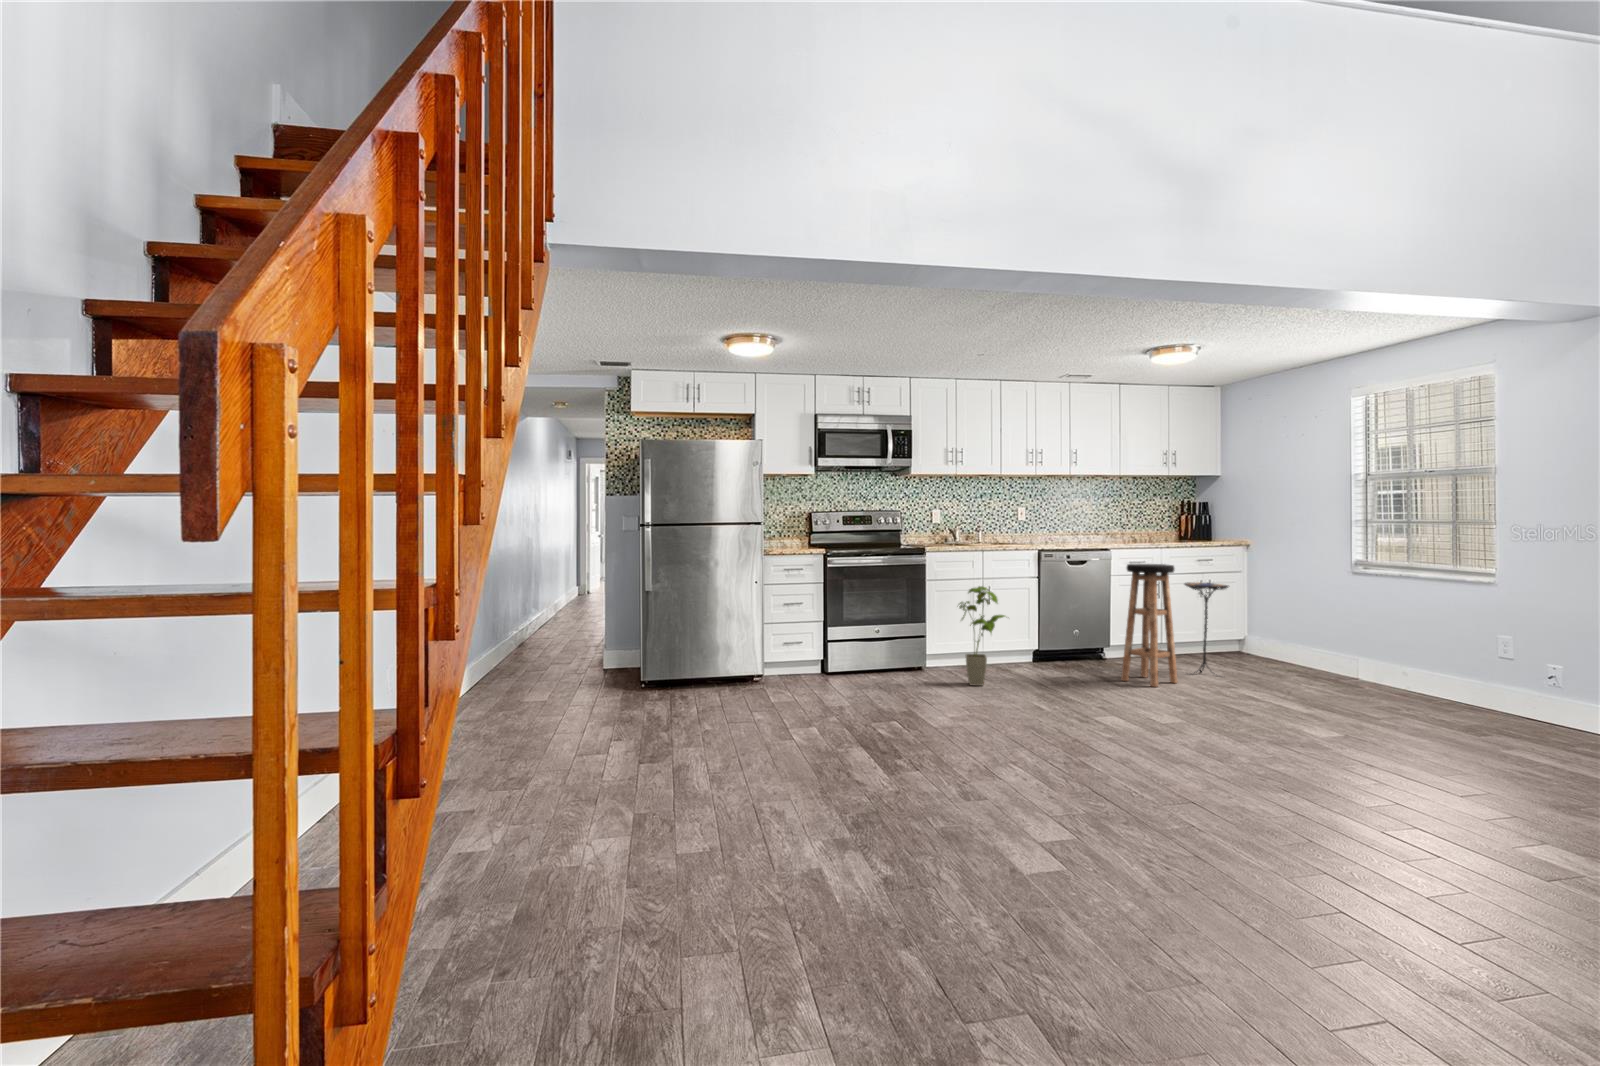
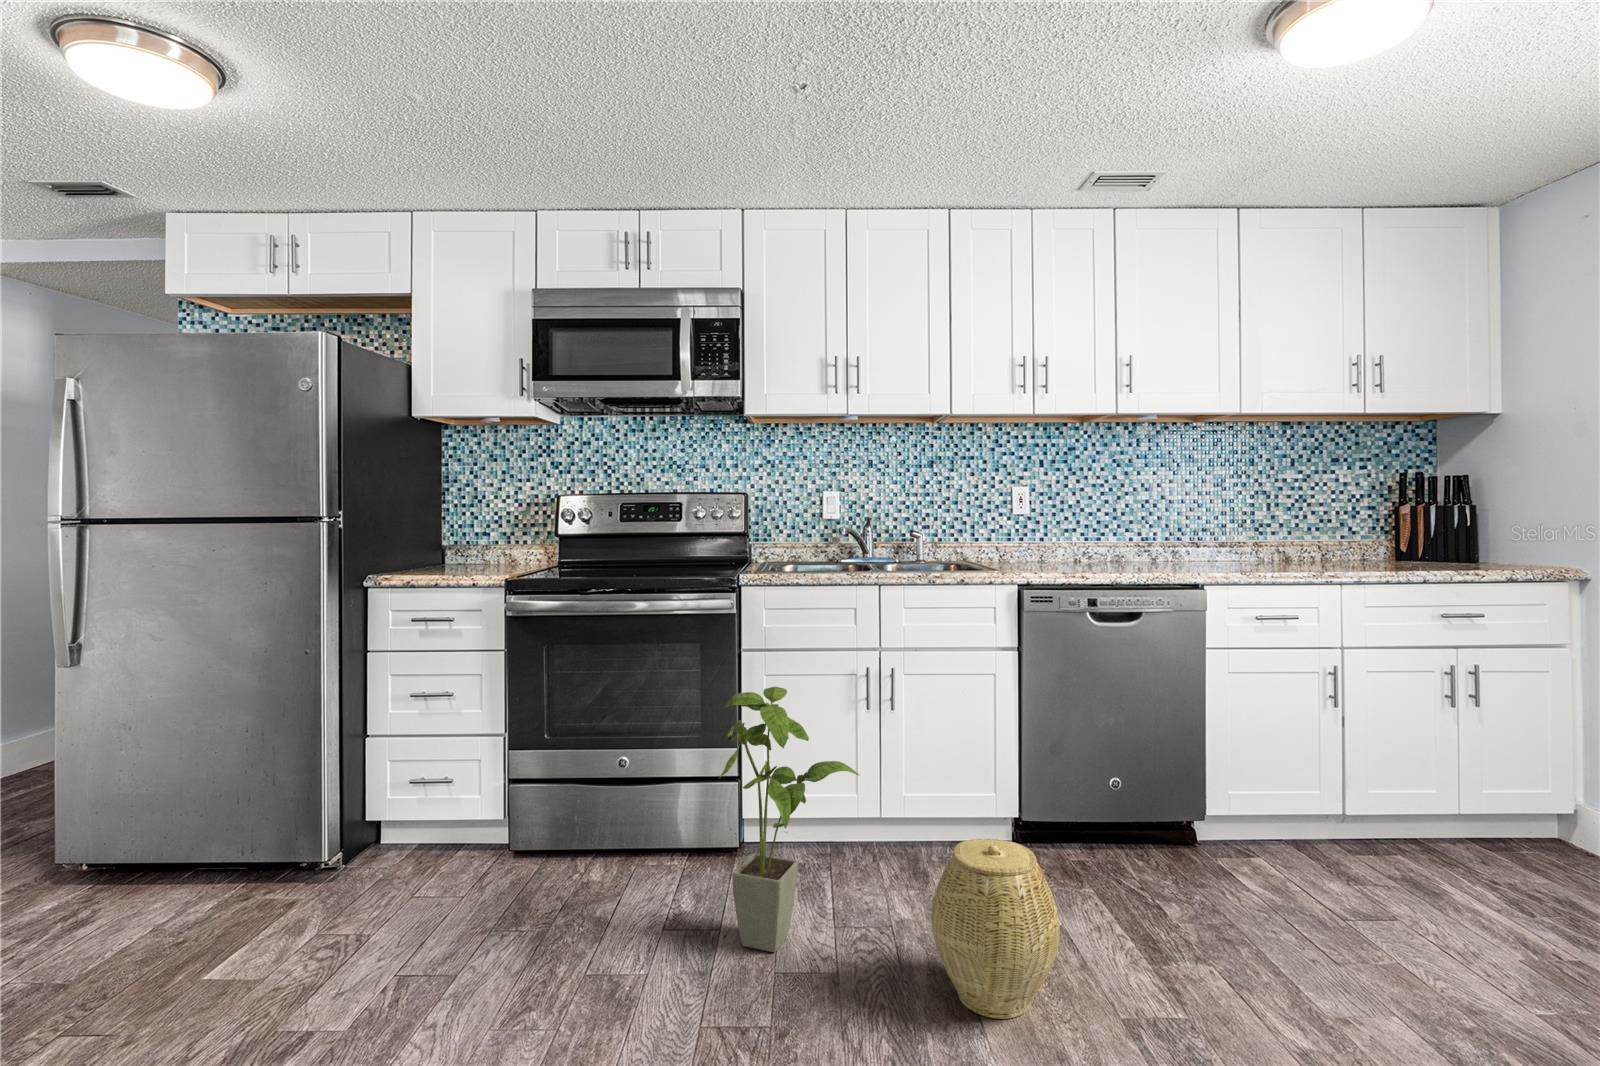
bar stool: present [1121,564,1178,687] -> none [1183,636,1360,1029]
side table: present [1184,582,1228,673] -> none [1391,684,1543,982]
woven basket: none [1044,635,1089,691] -> present [931,839,1060,1019]

